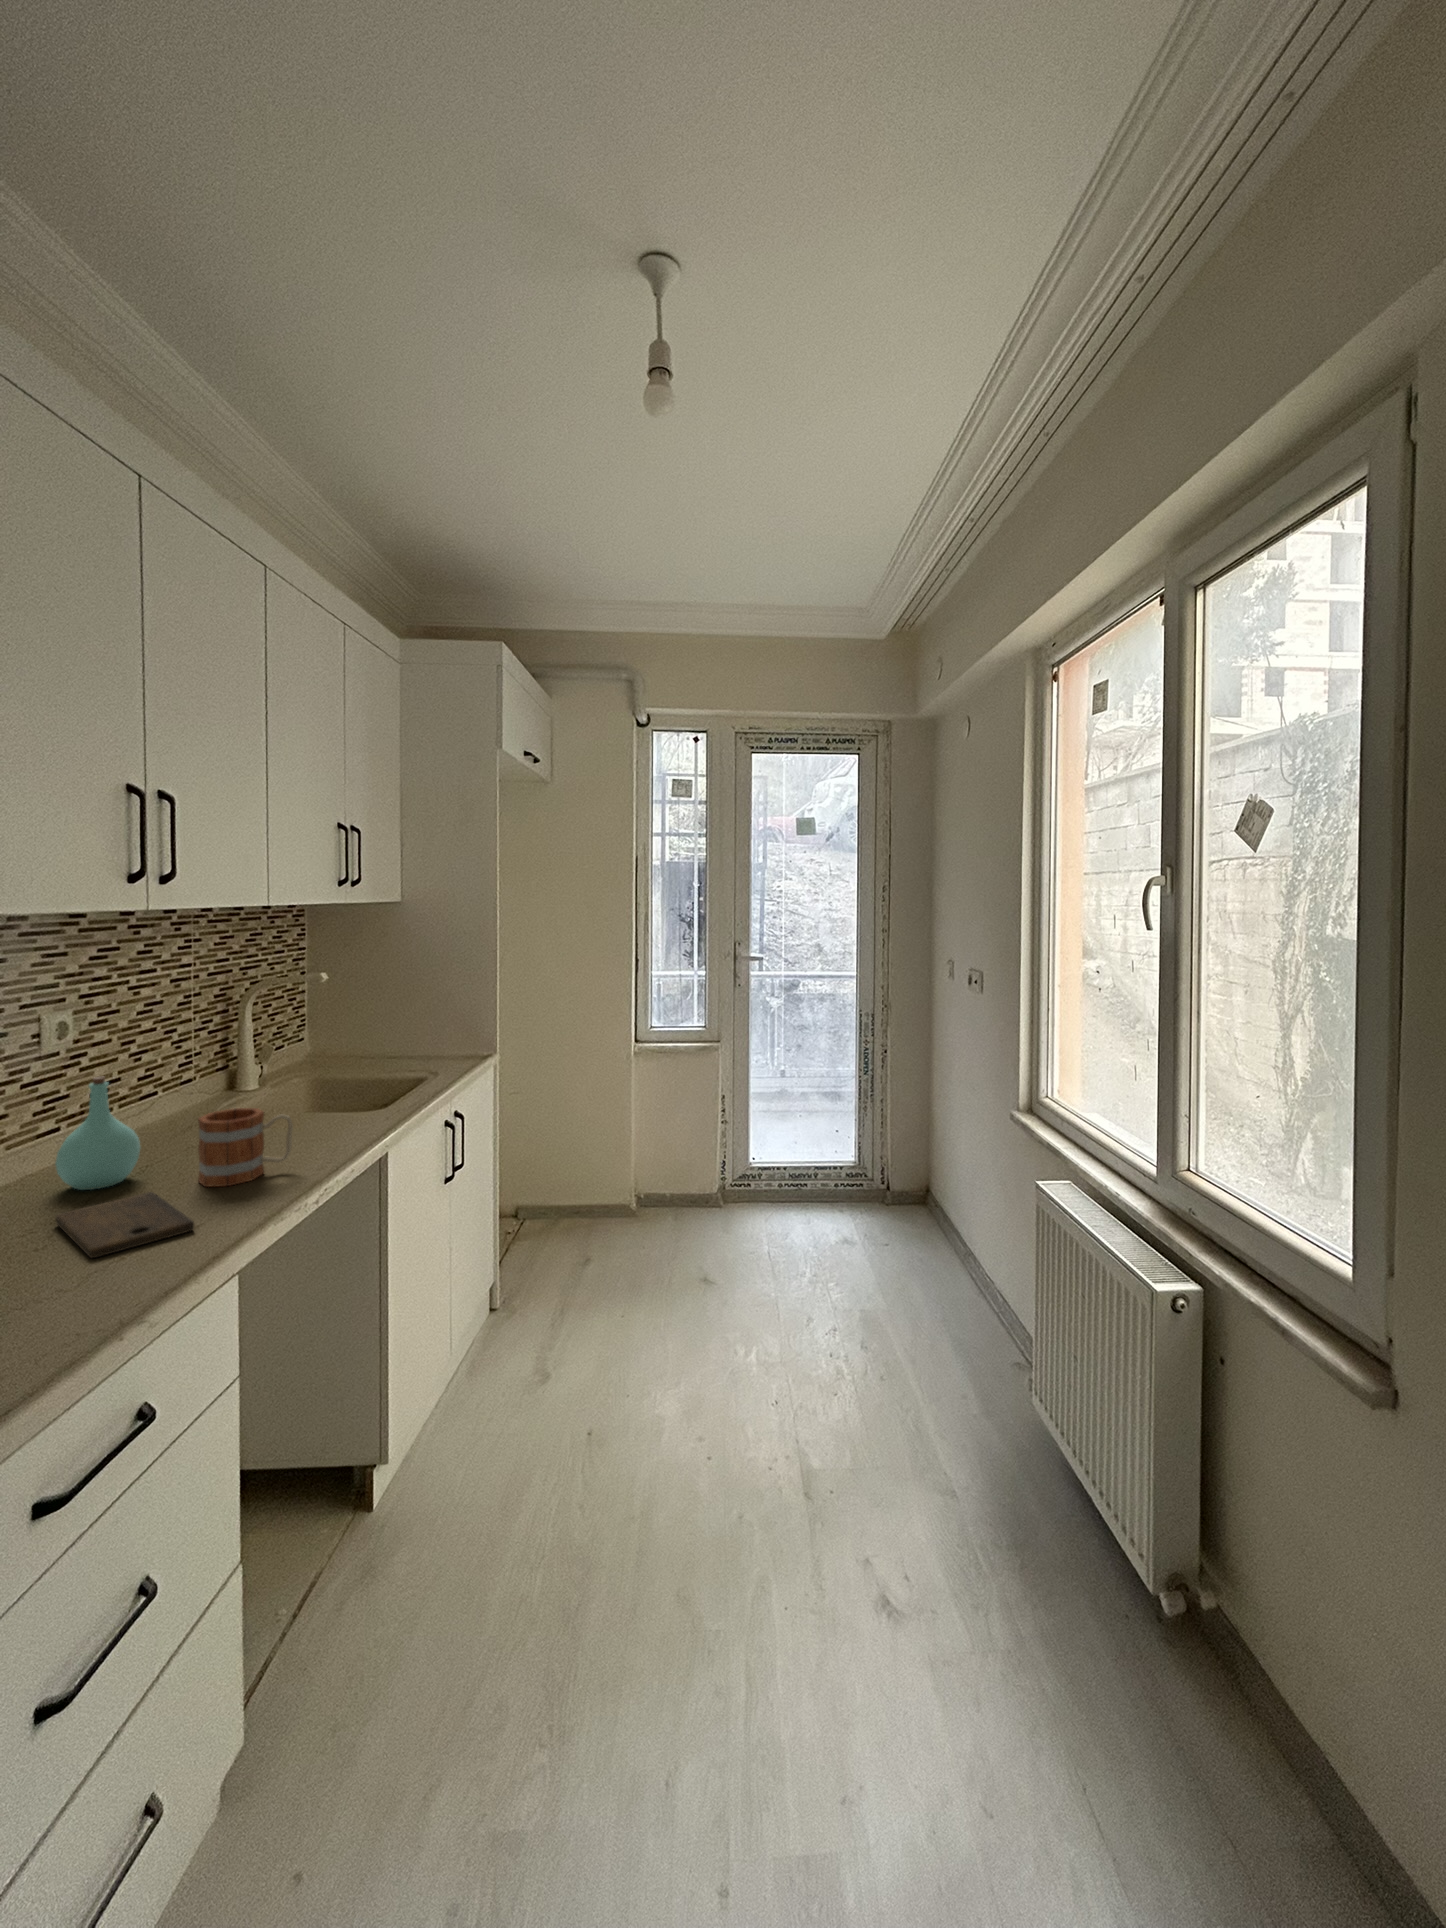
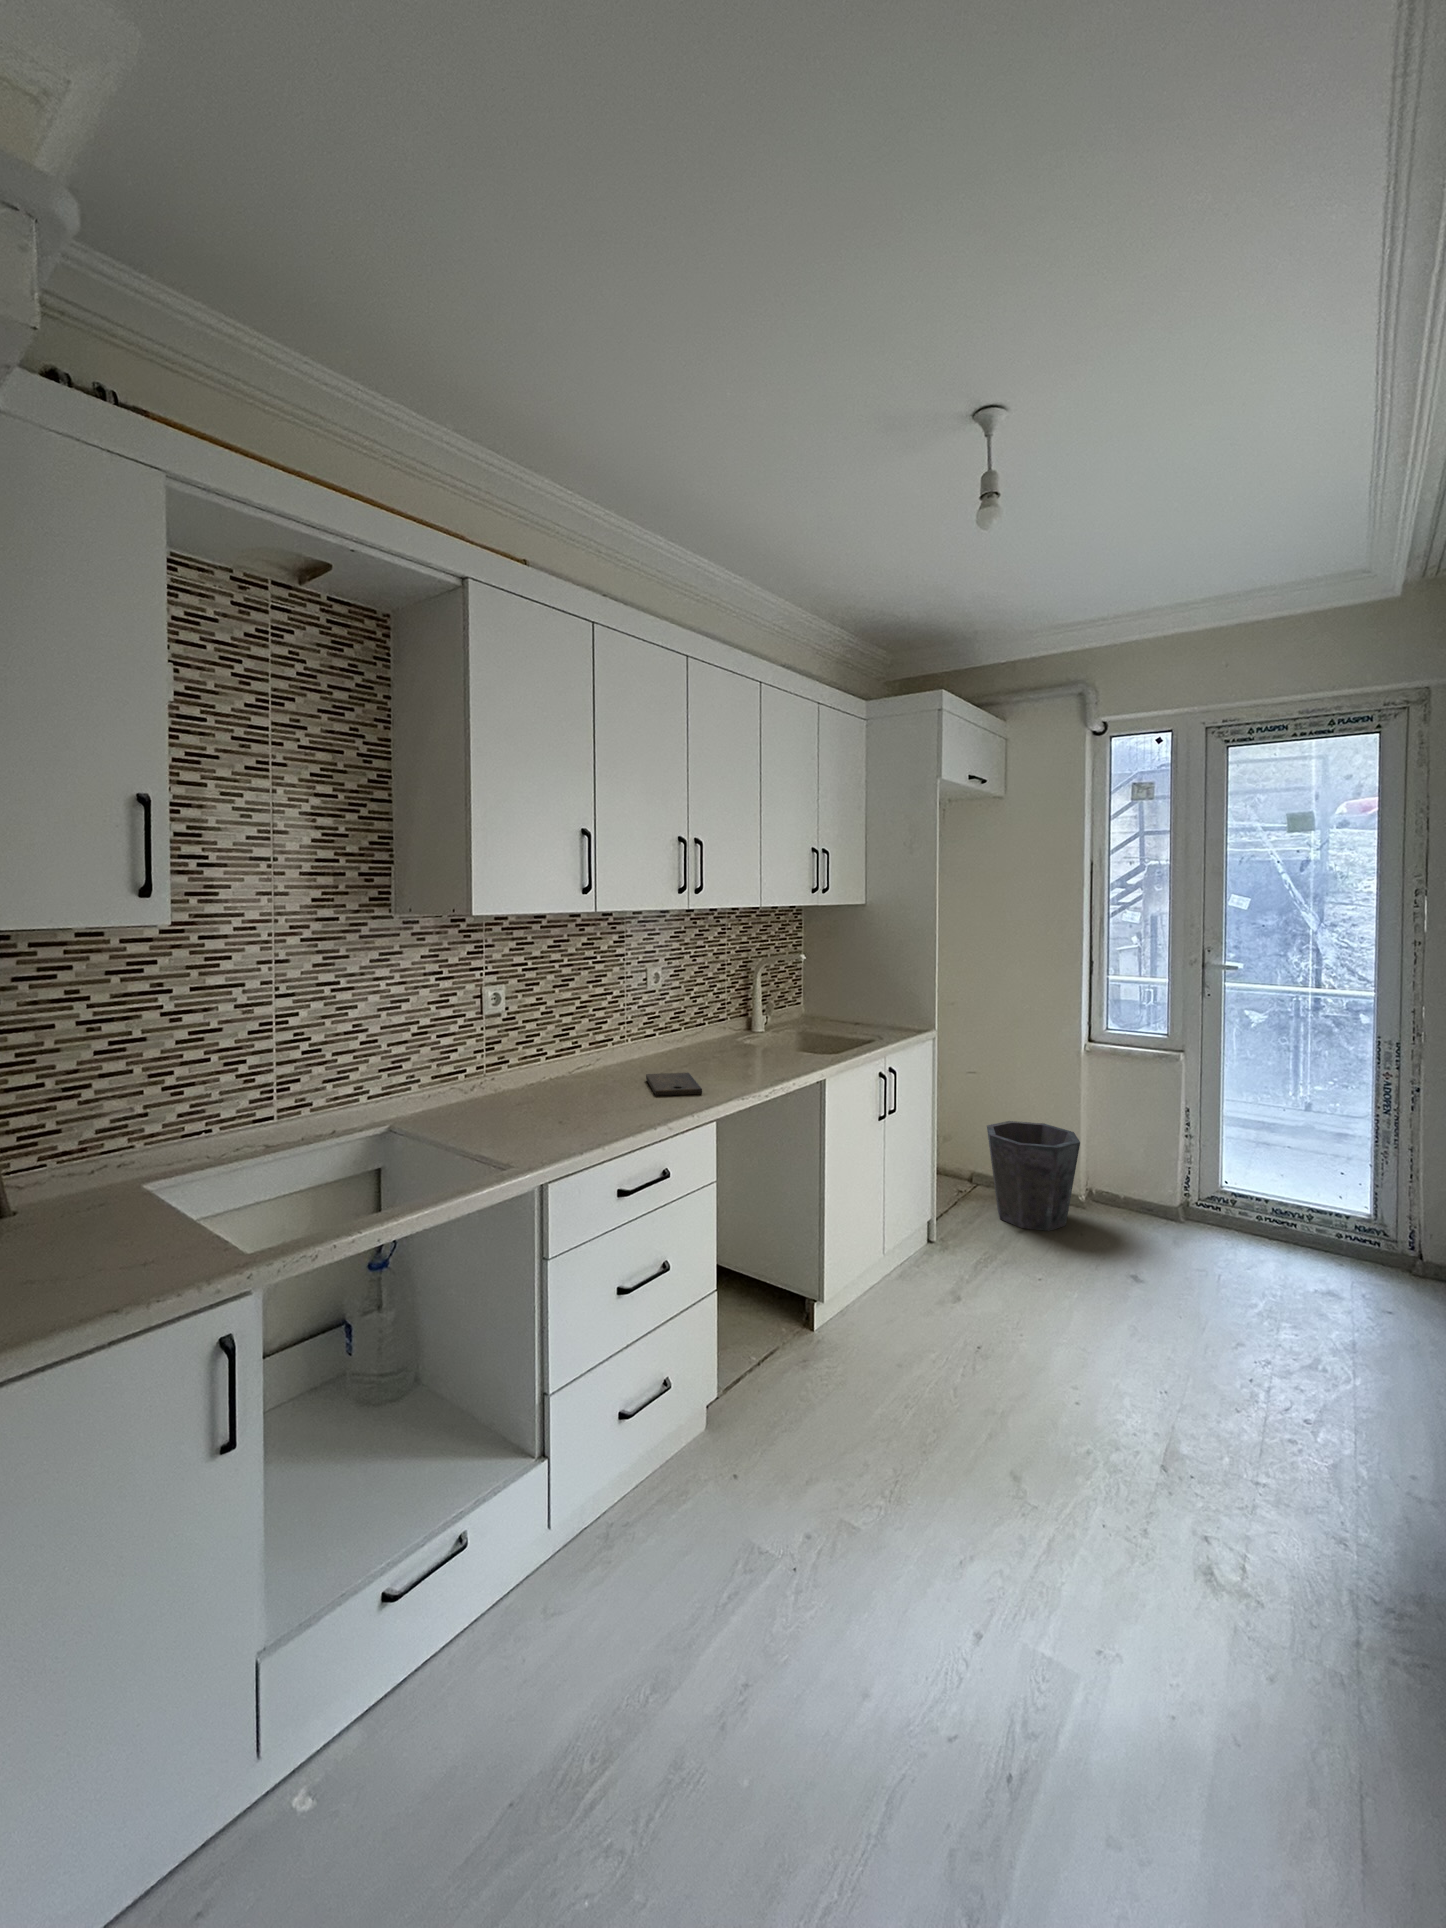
bottle: present [55,1077,140,1190] -> none [650,1005,688,1068]
mug: present [198,1108,293,1187] -> none [713,1033,762,1078]
waste bin: none [540,1135,638,1257] -> present [987,1121,1080,1231]

